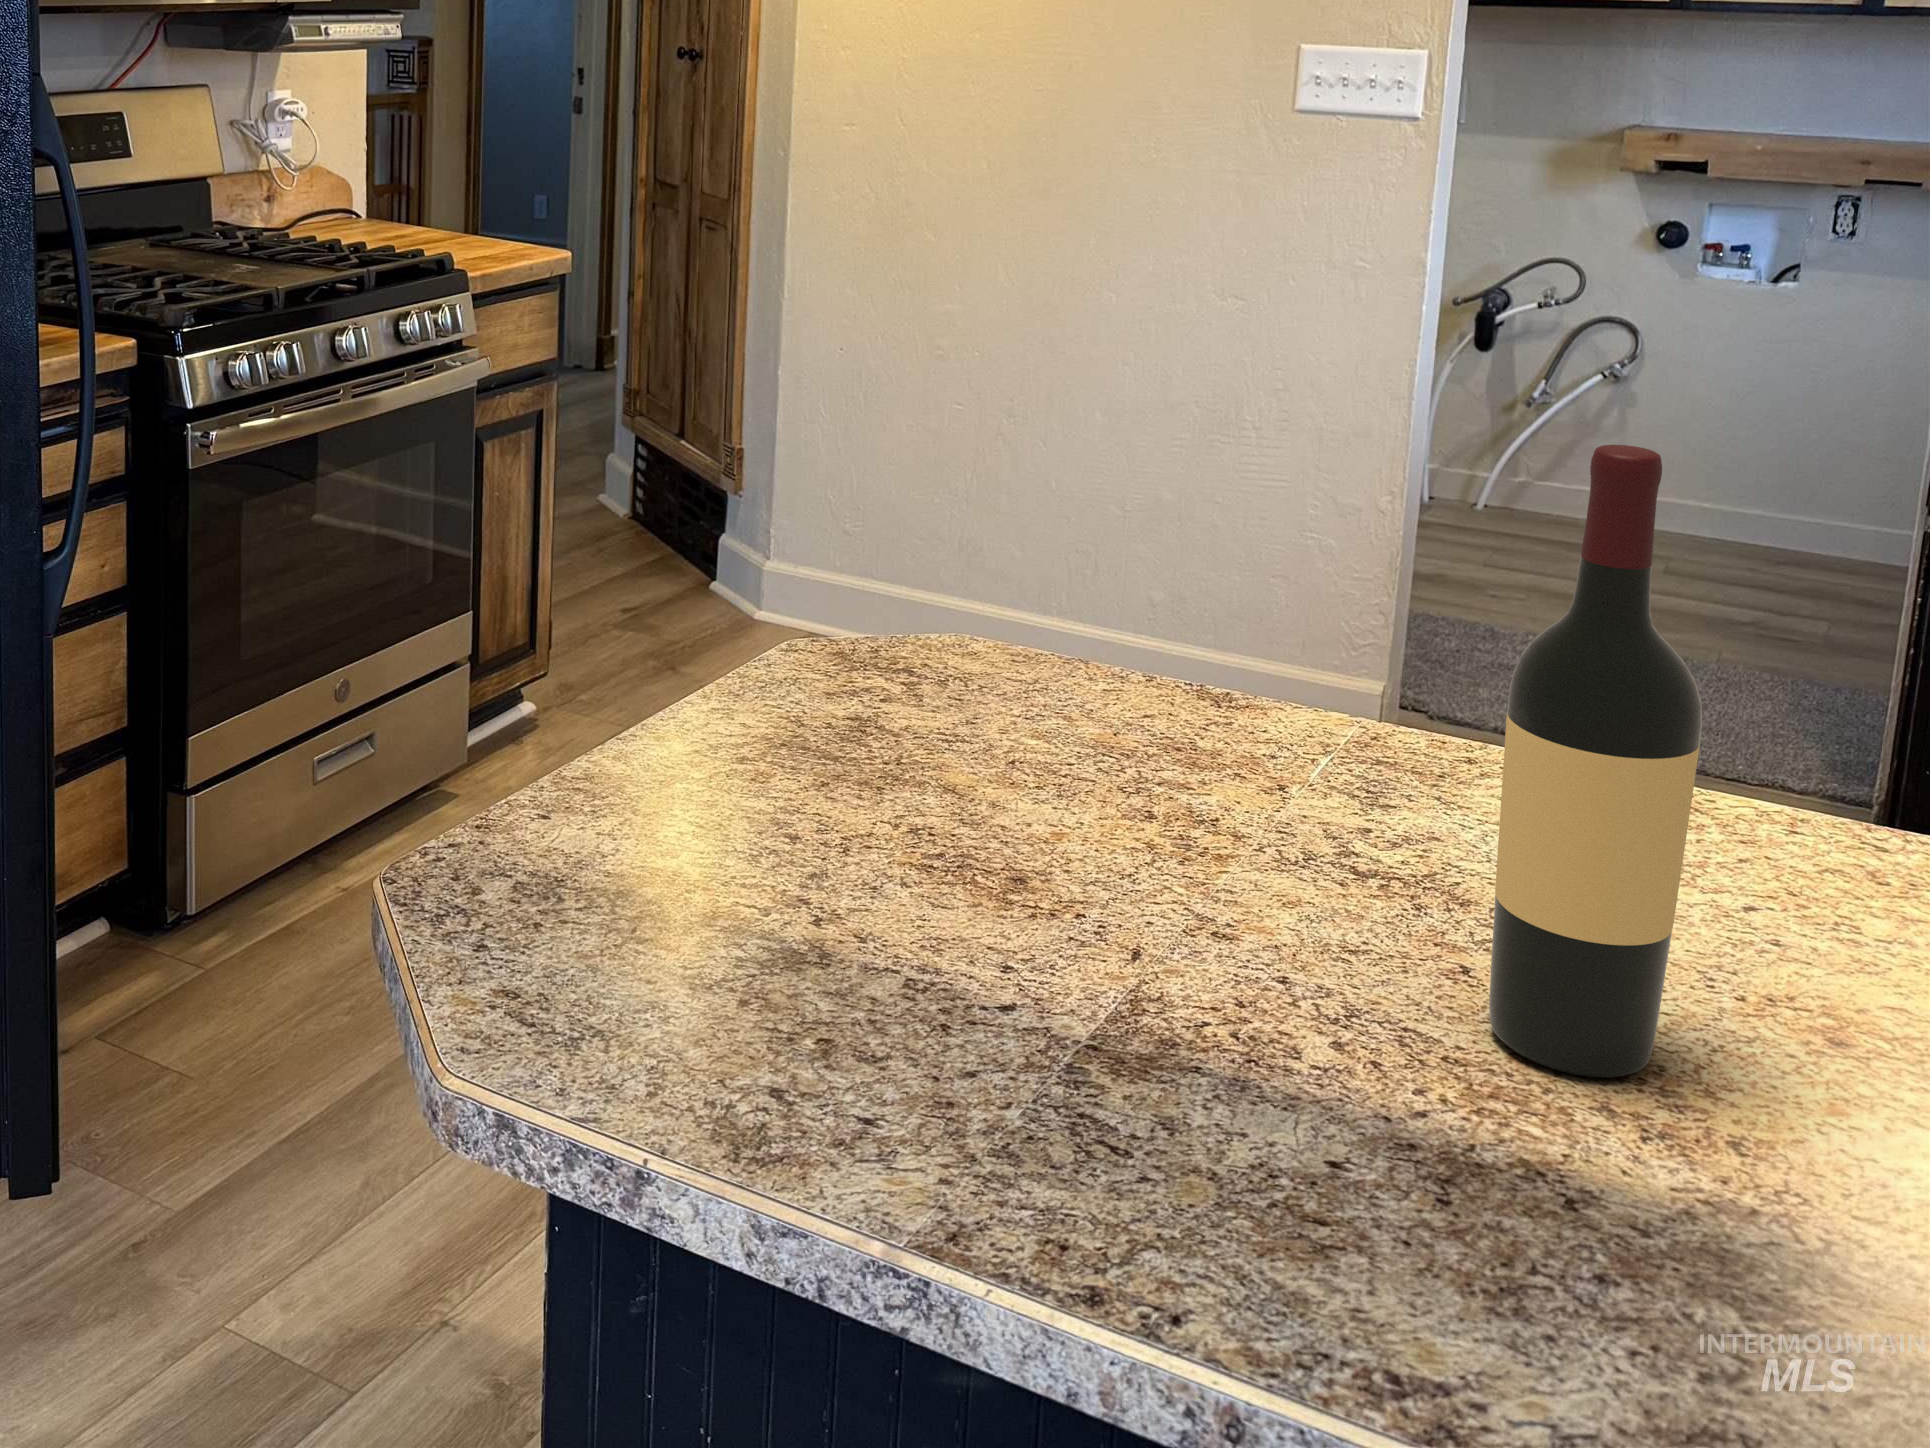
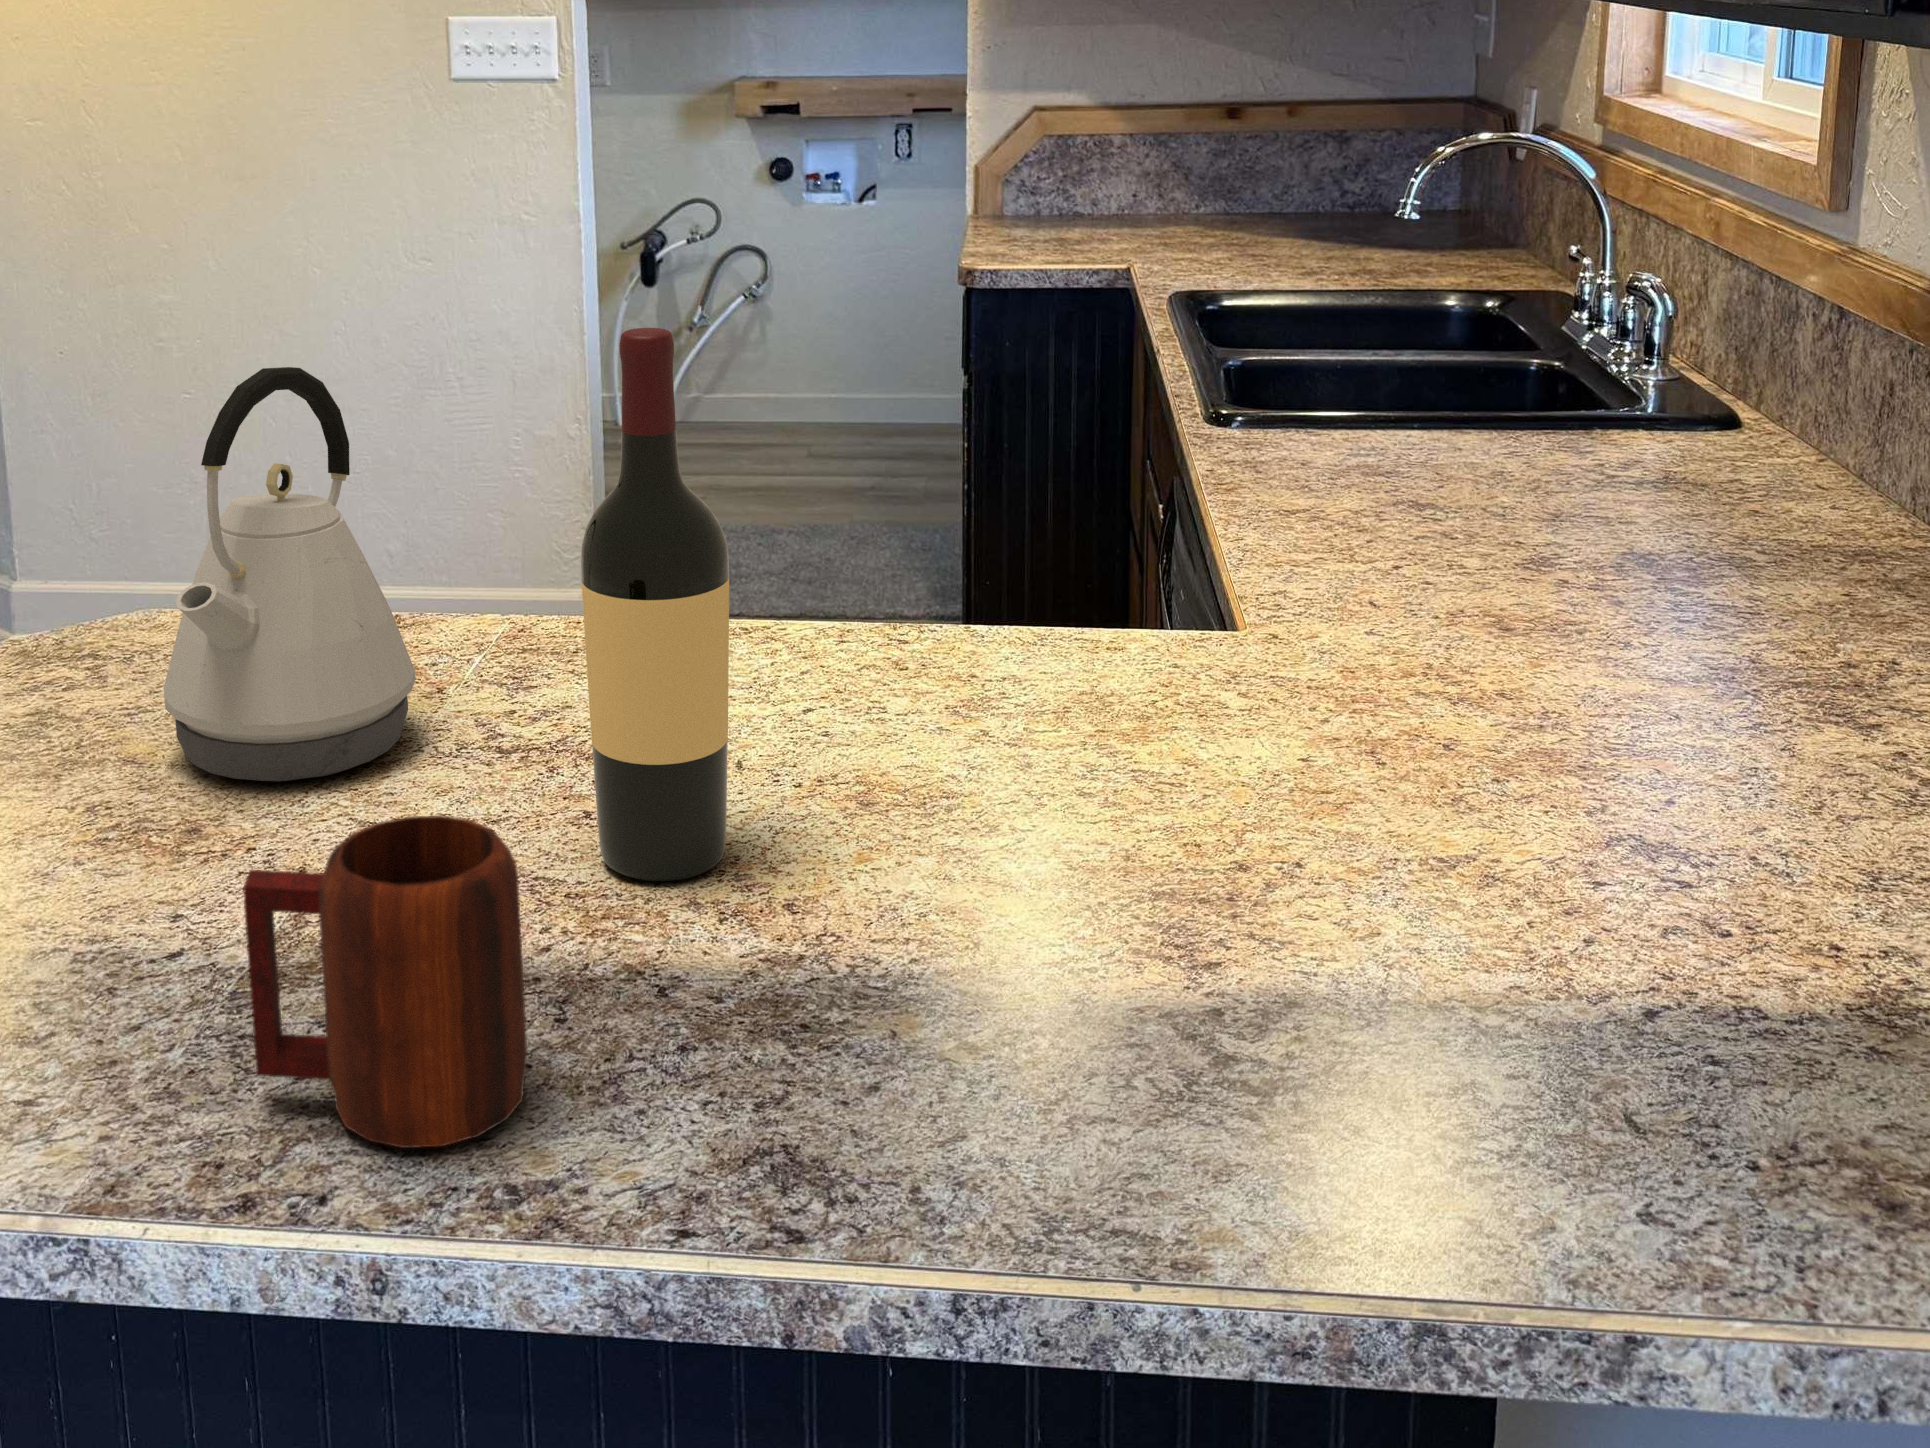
kettle: none [997,423,1269,856] -> present [164,367,415,782]
mug: none [1104,936,1428,1305] -> present [244,815,527,1148]

